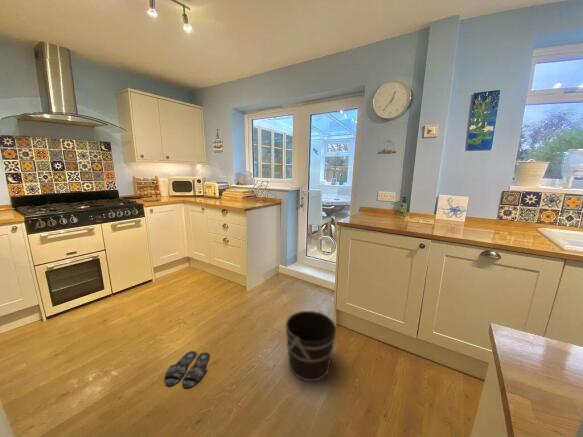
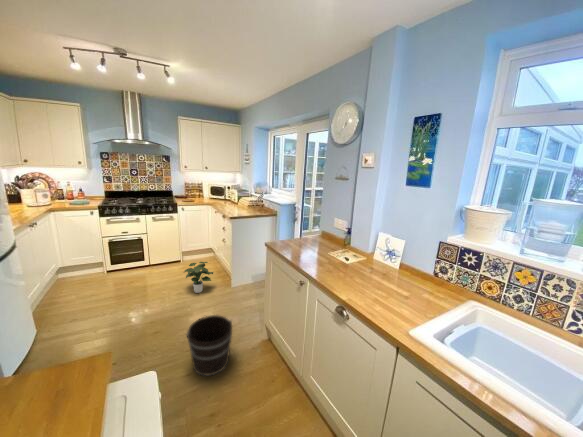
potted plant: none [192,266,231,306] -> present [184,262,213,293]
slippers: present [165,351,210,388] -> none [121,320,161,343]

